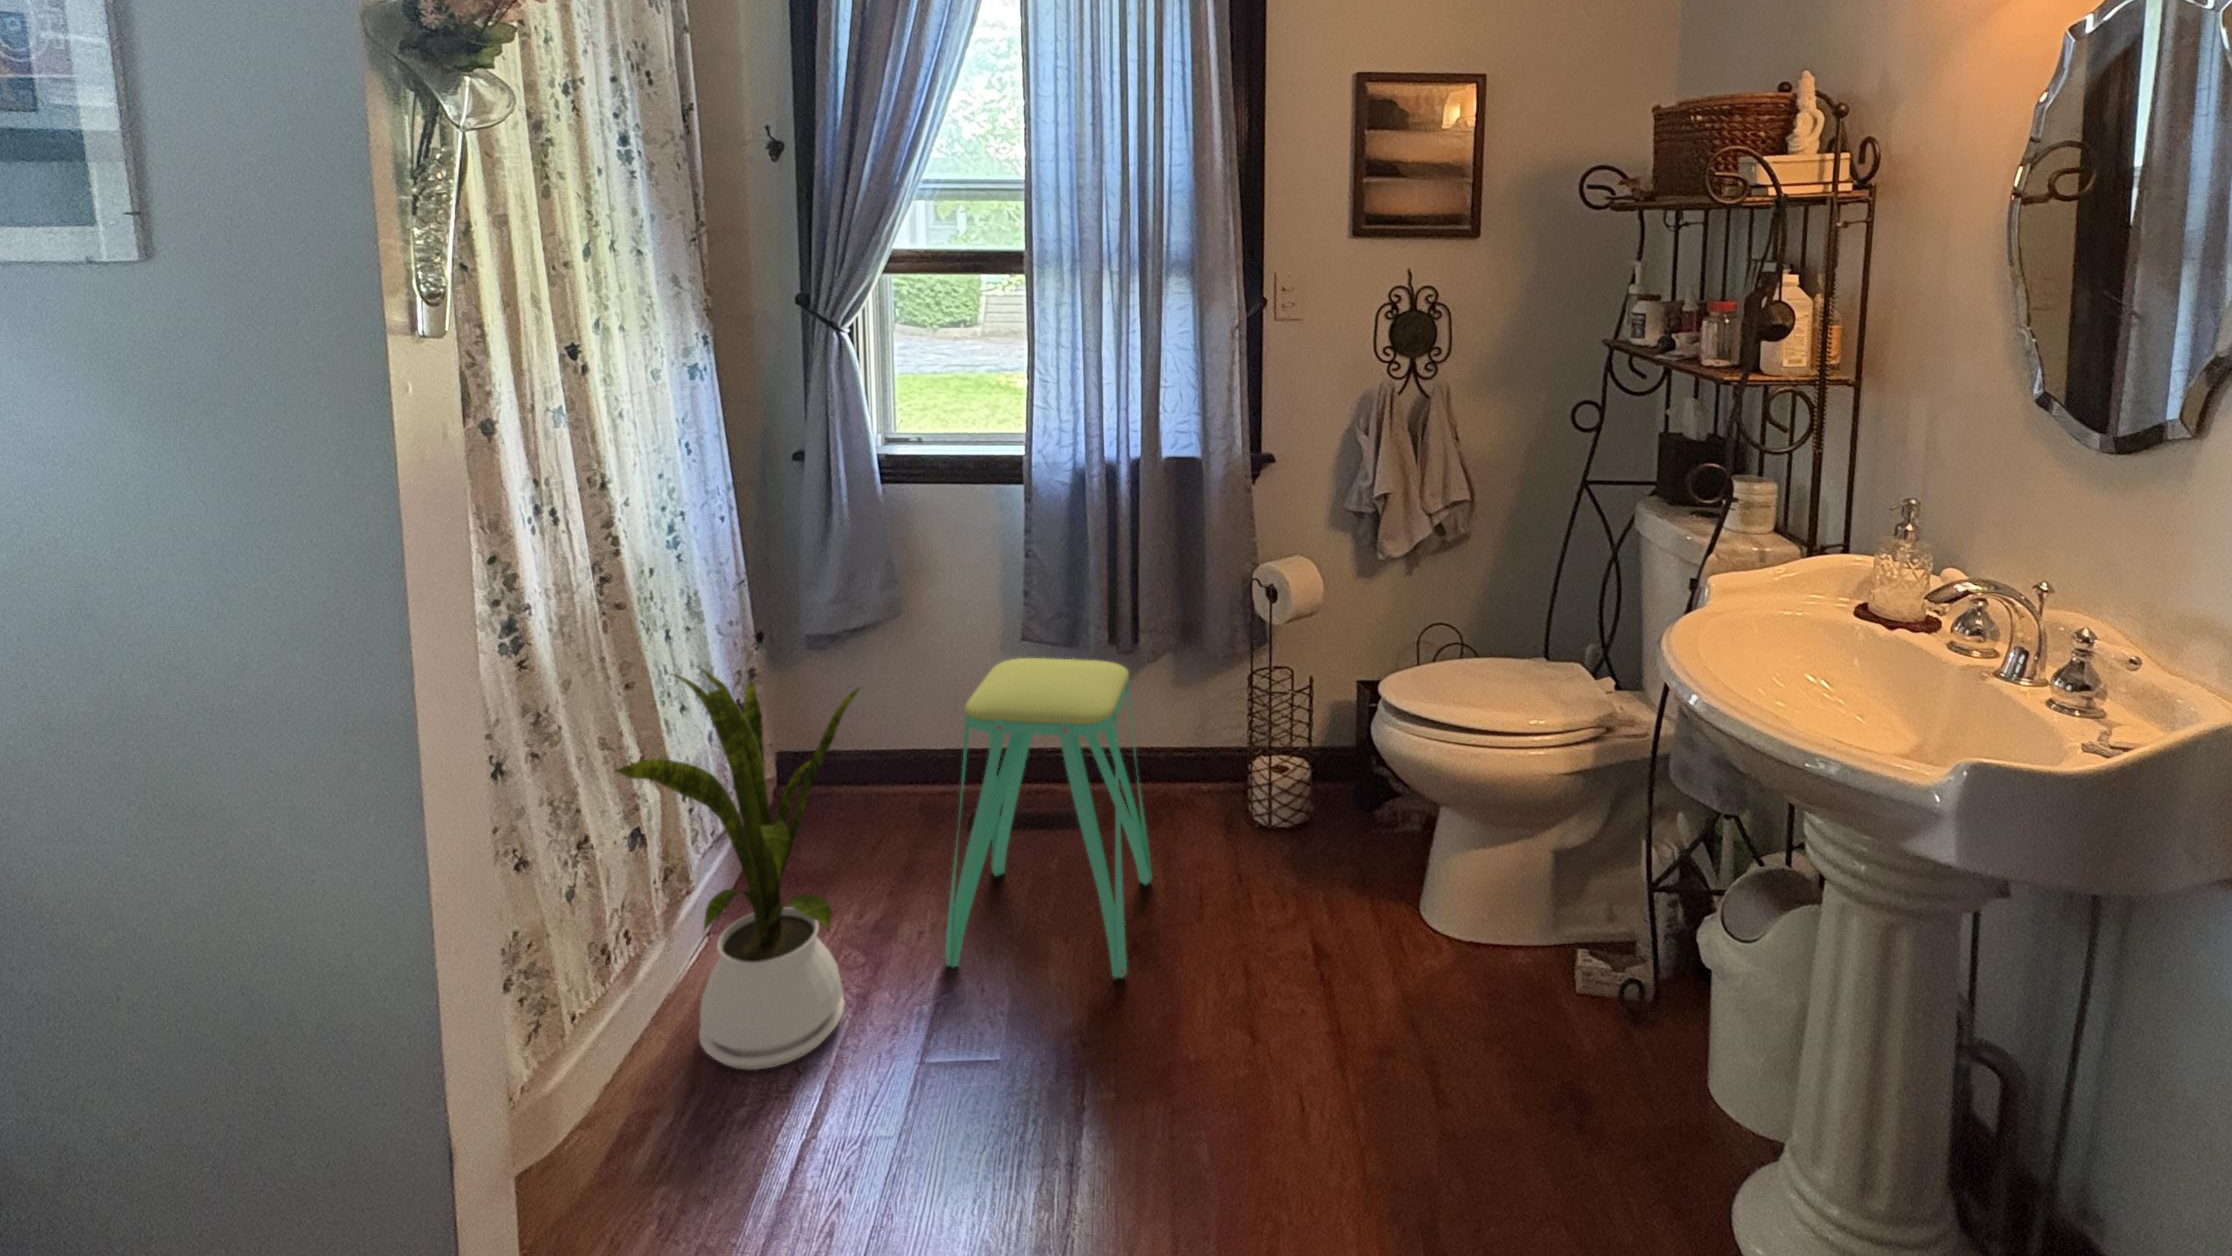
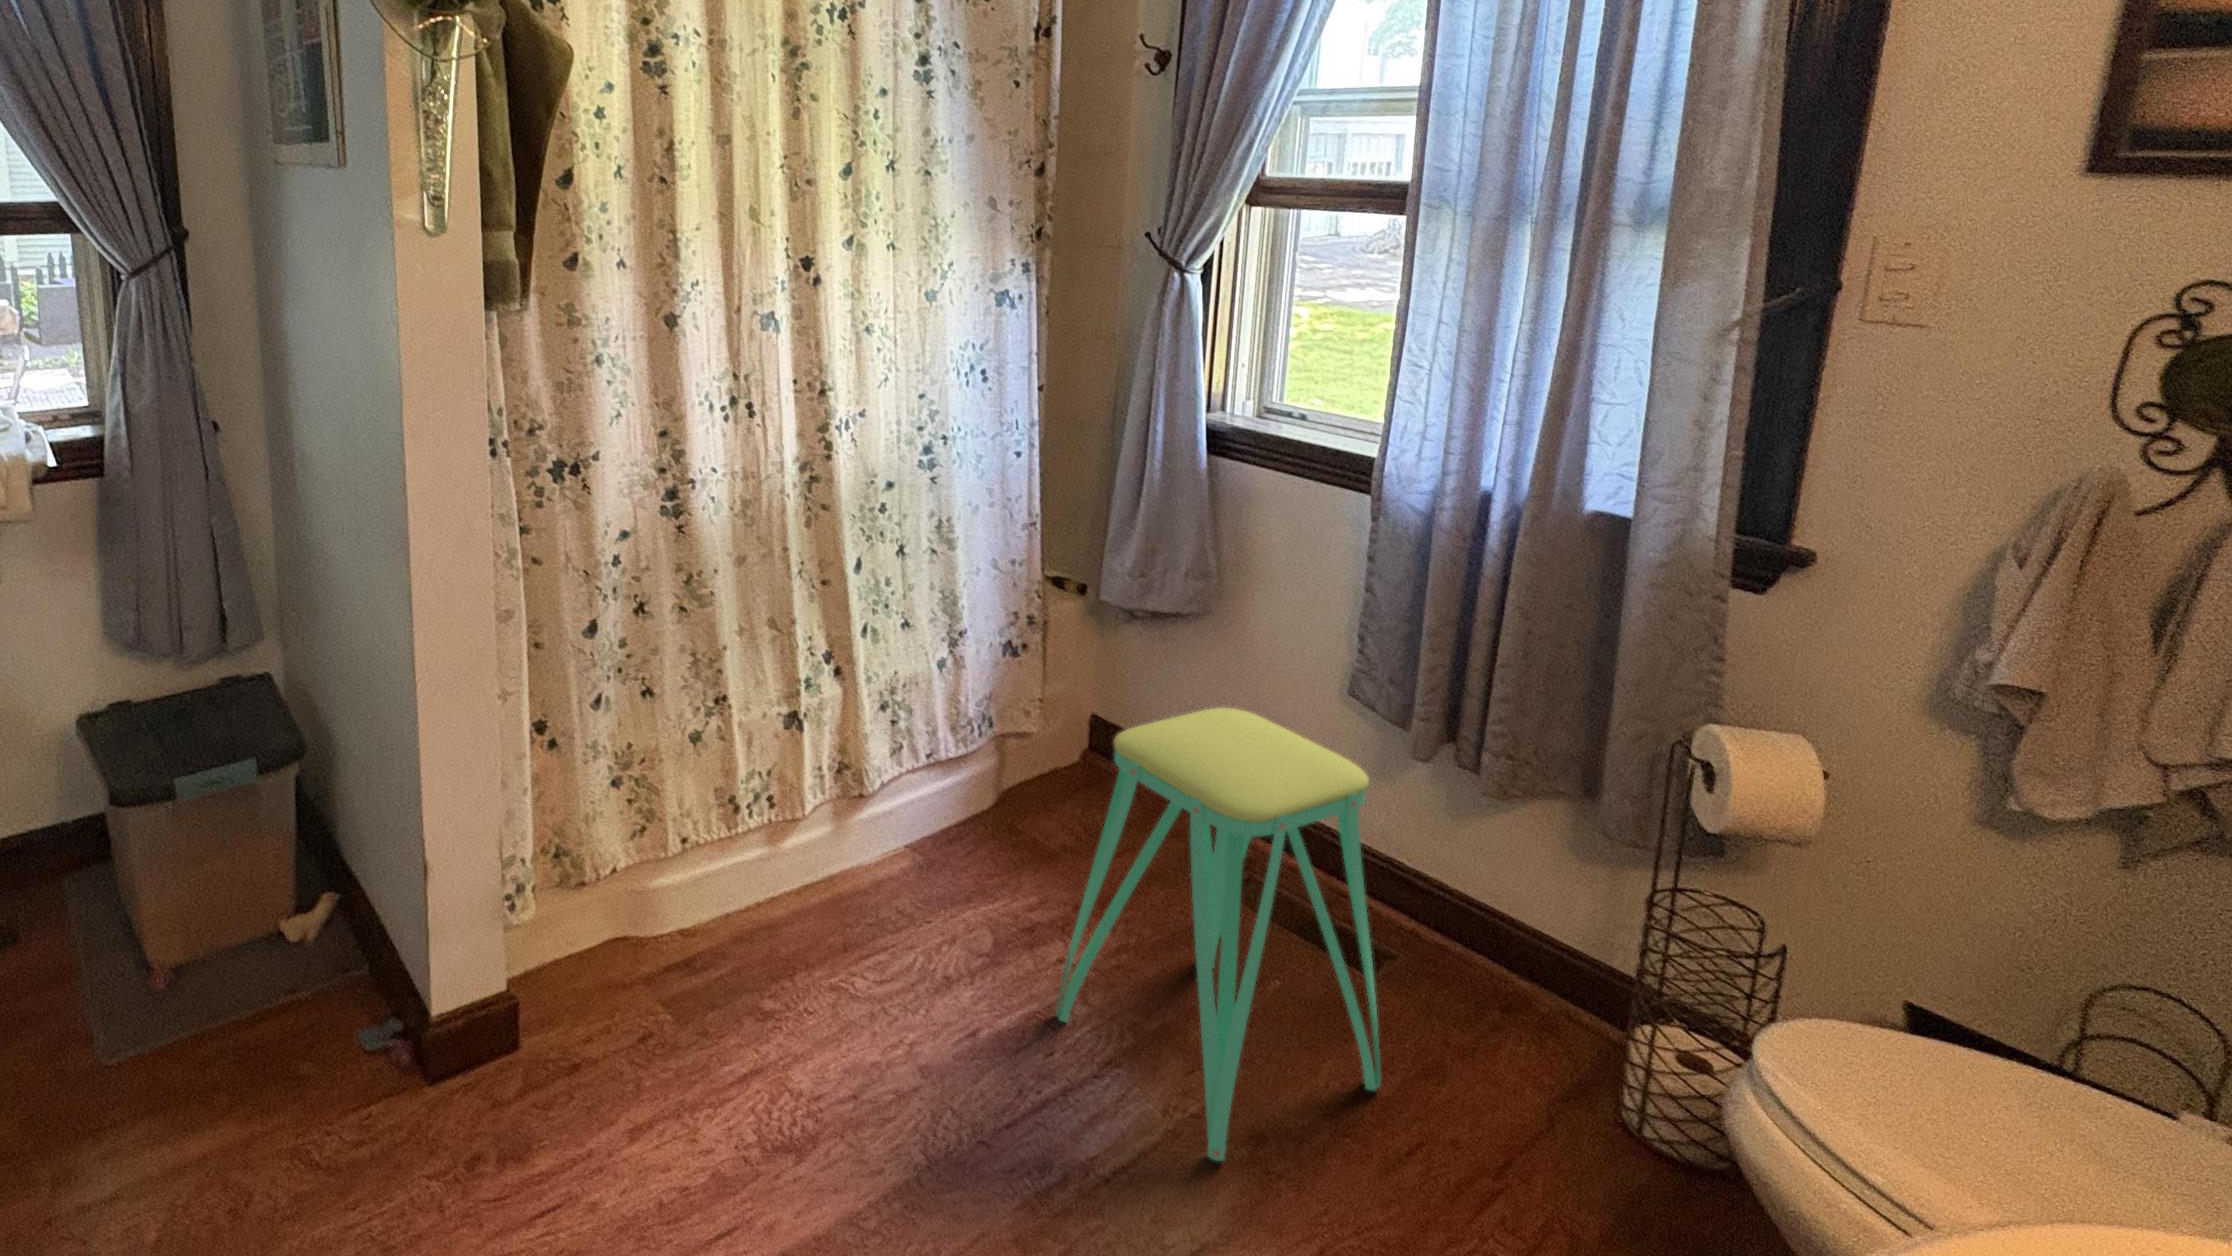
house plant: present [613,670,859,1070] -> none [715,578,988,1001]

